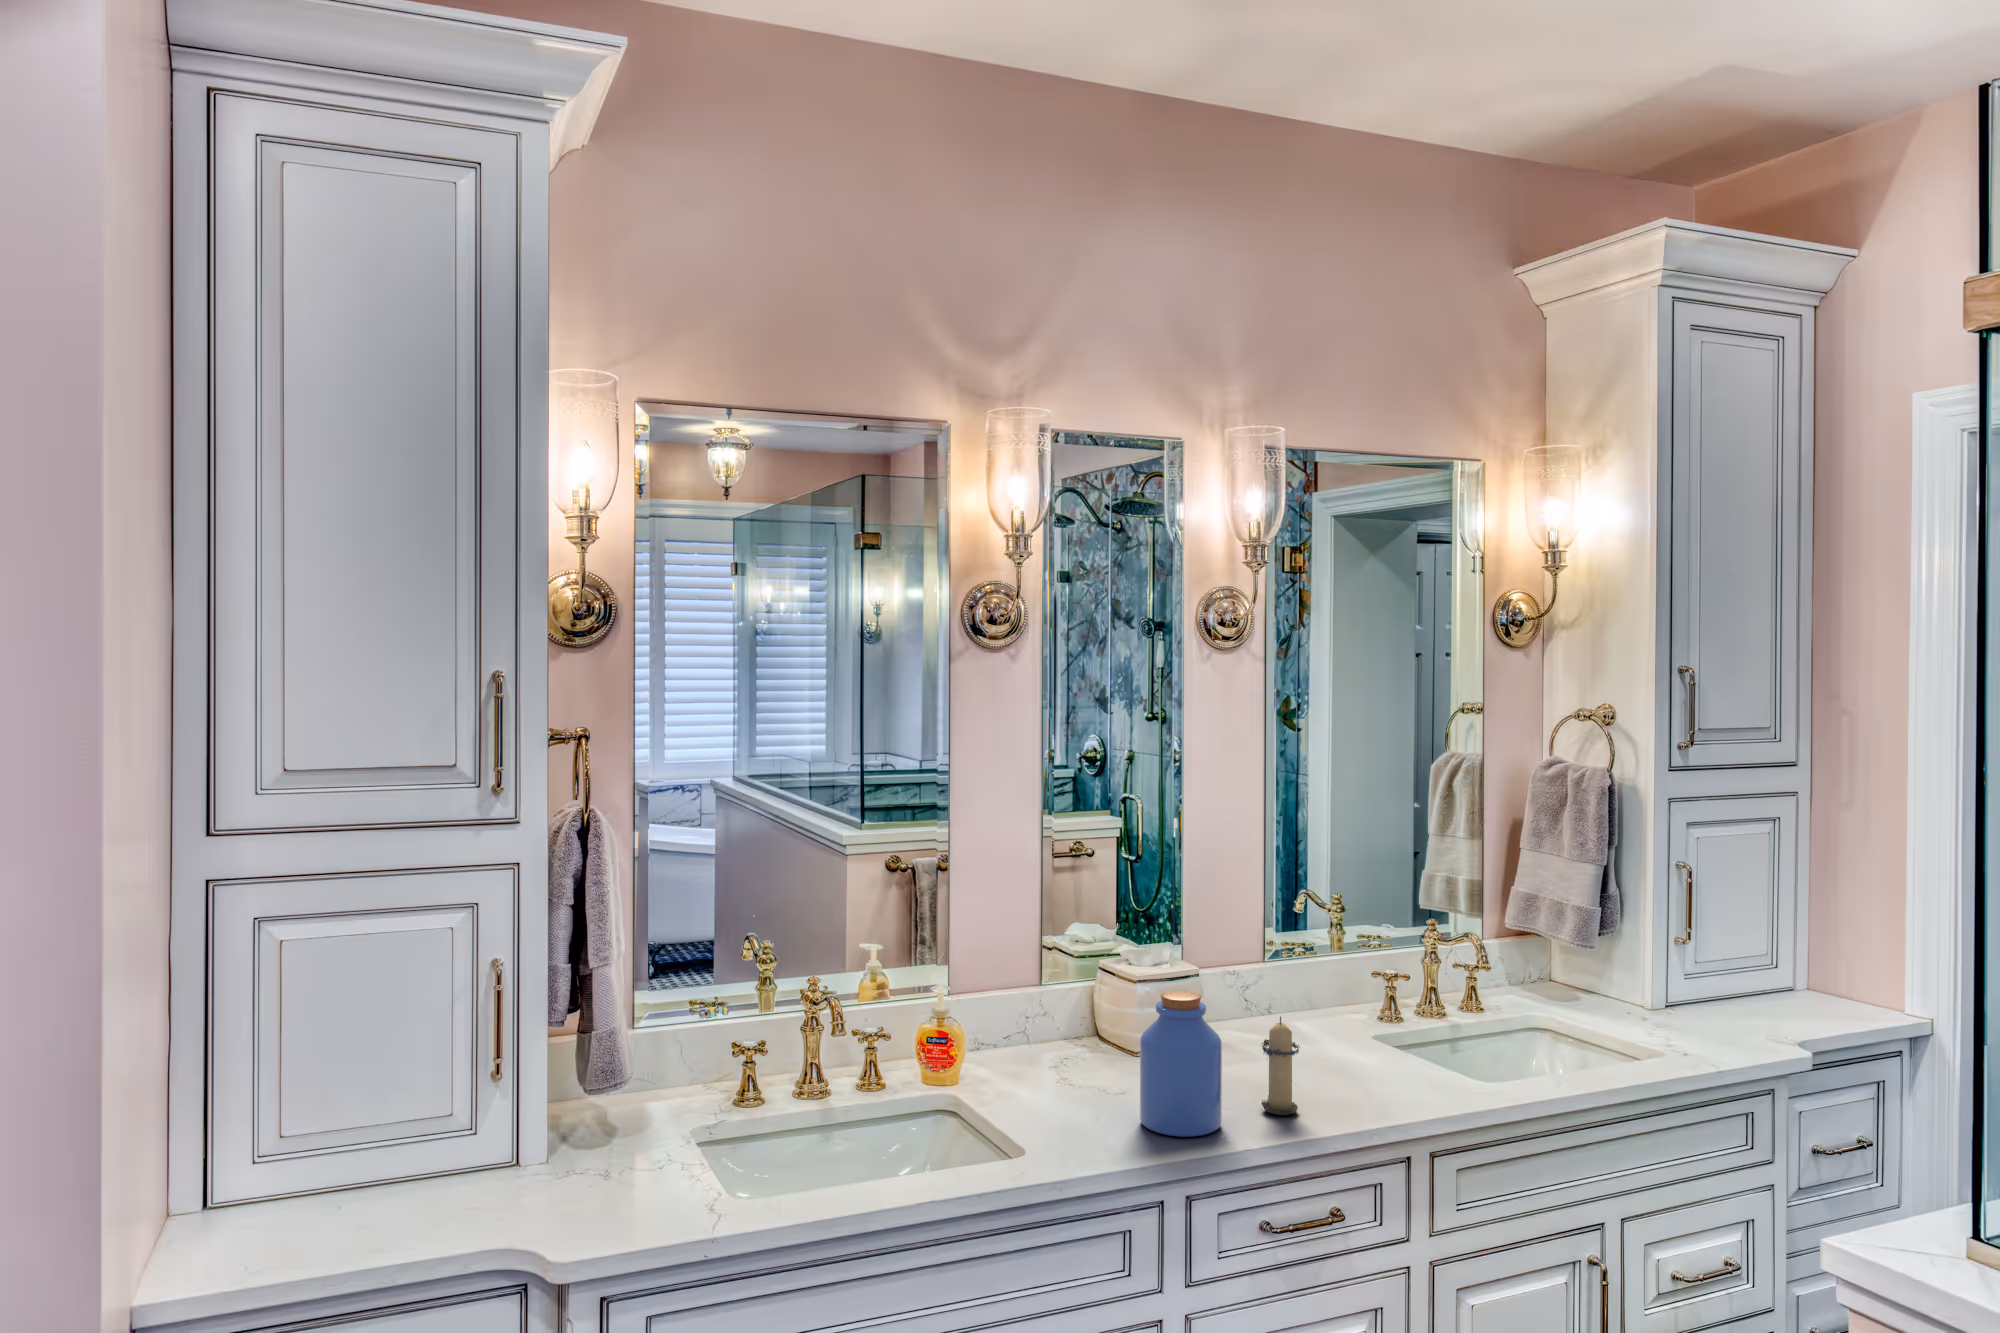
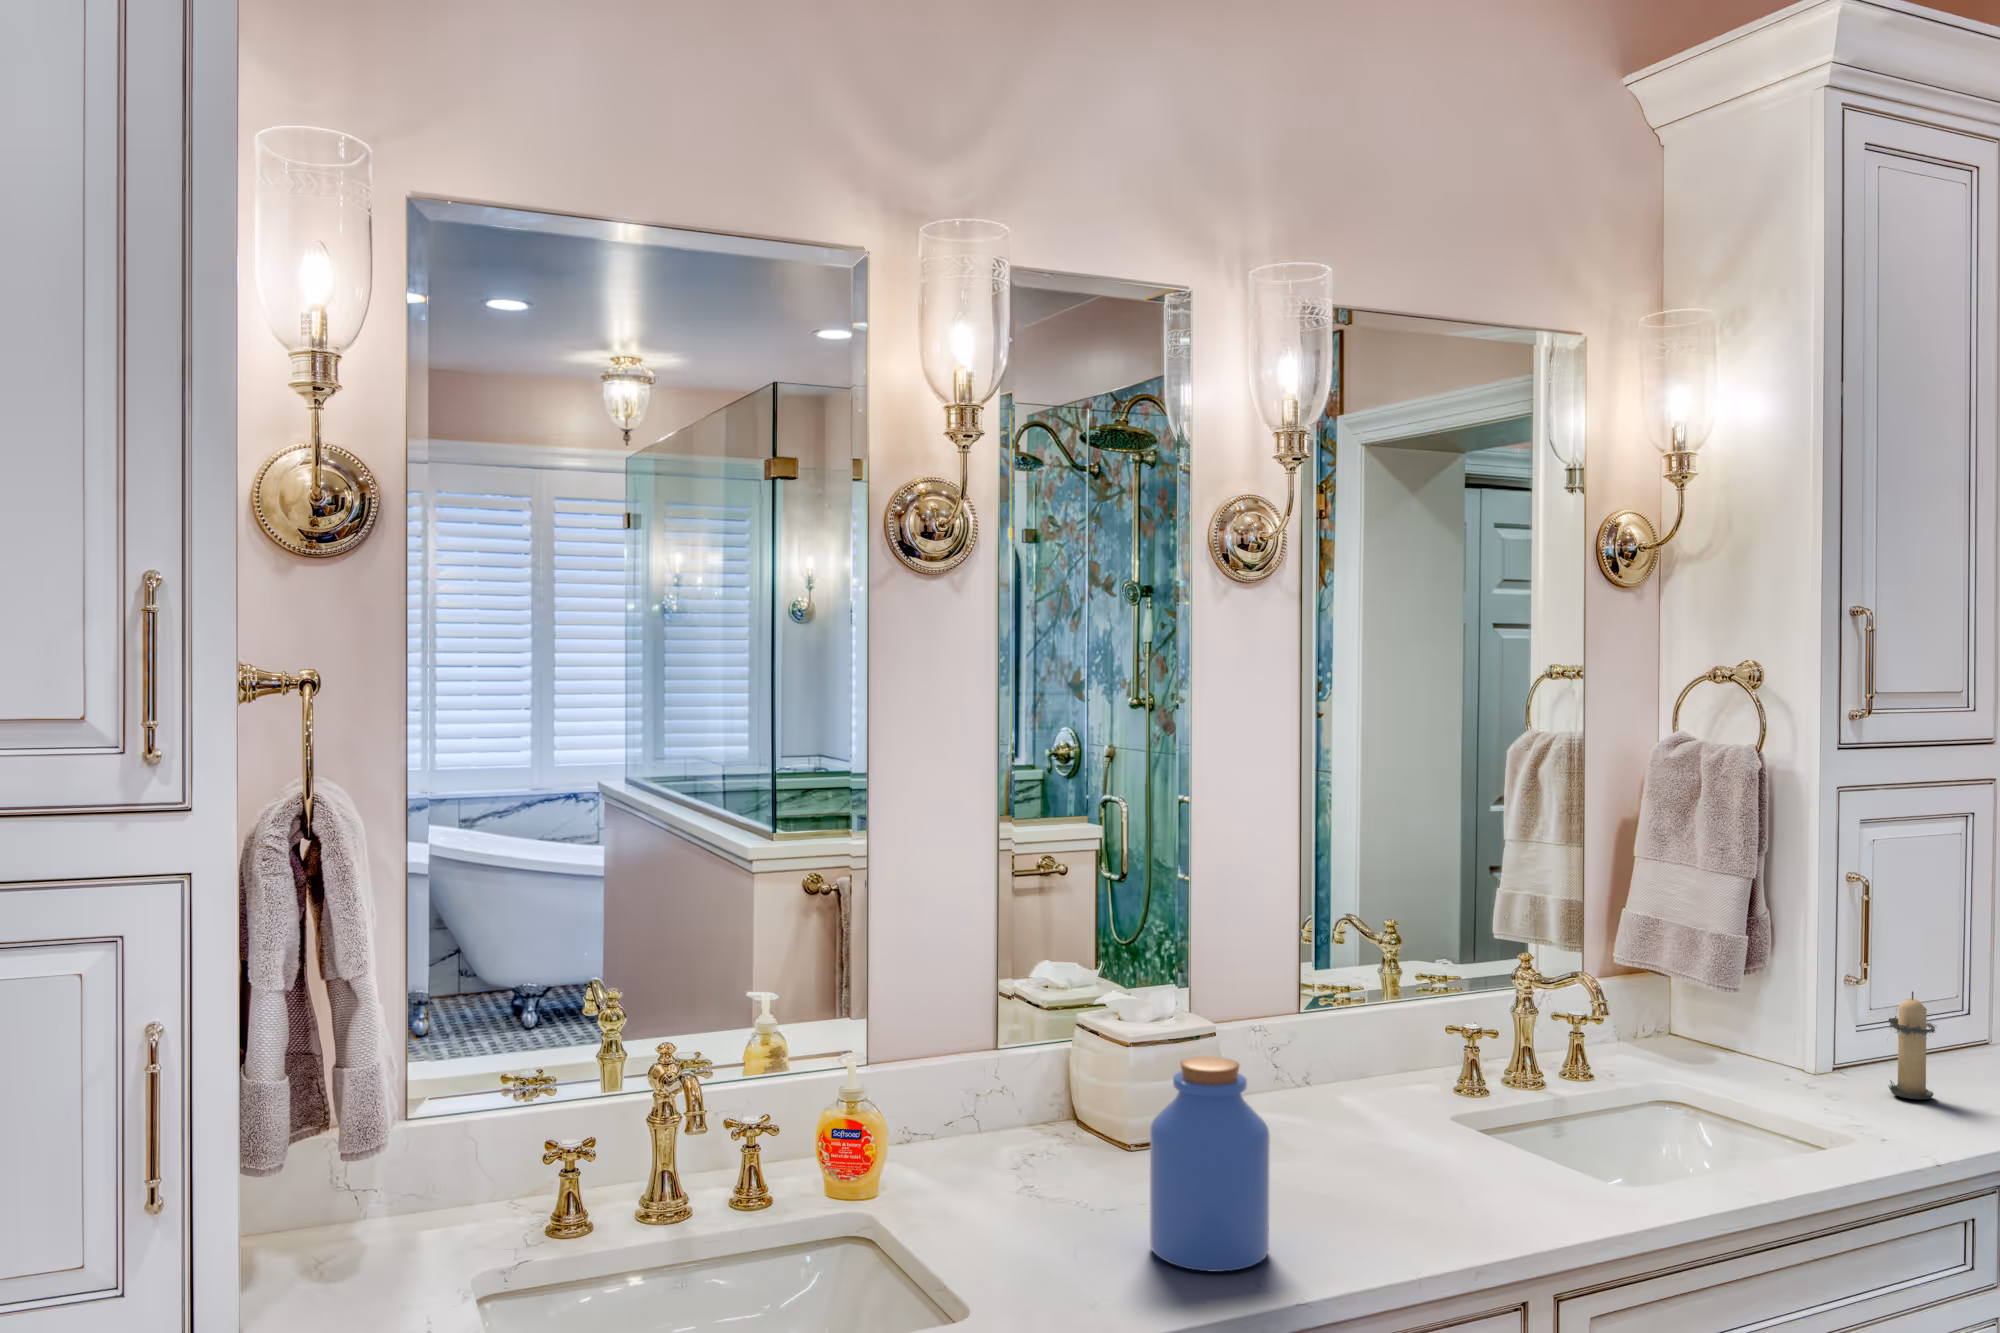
candle: present [1261,1017,1299,1115] -> present [1888,991,1936,1099]

